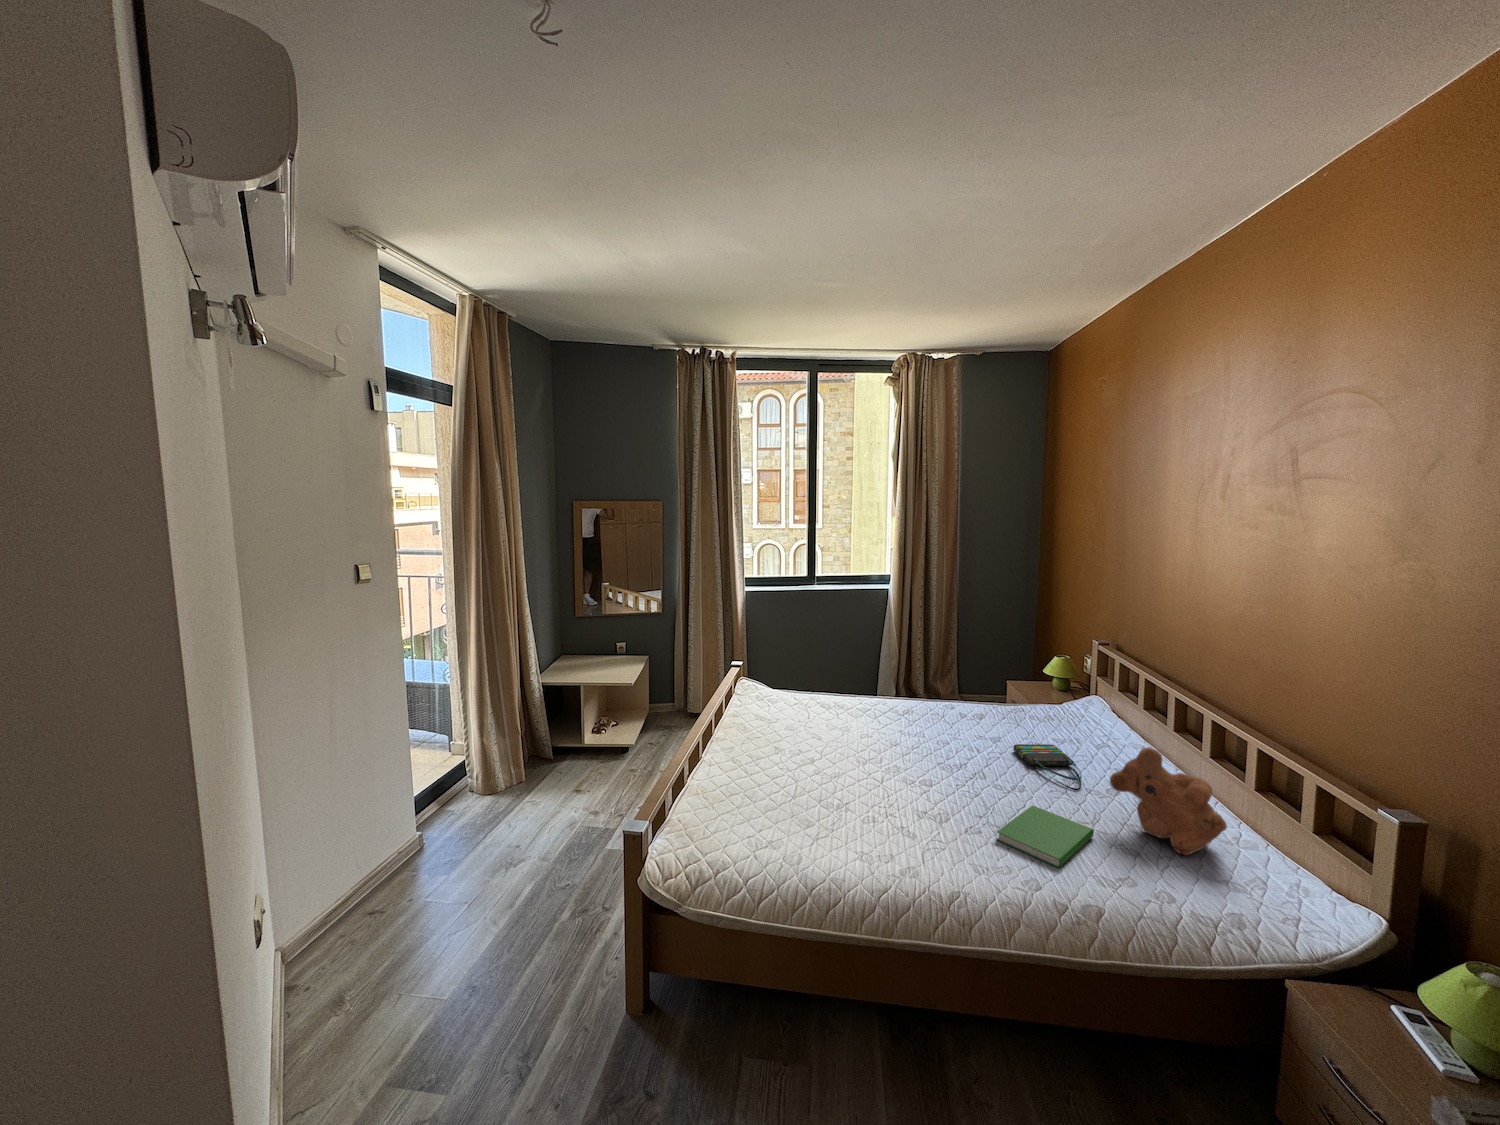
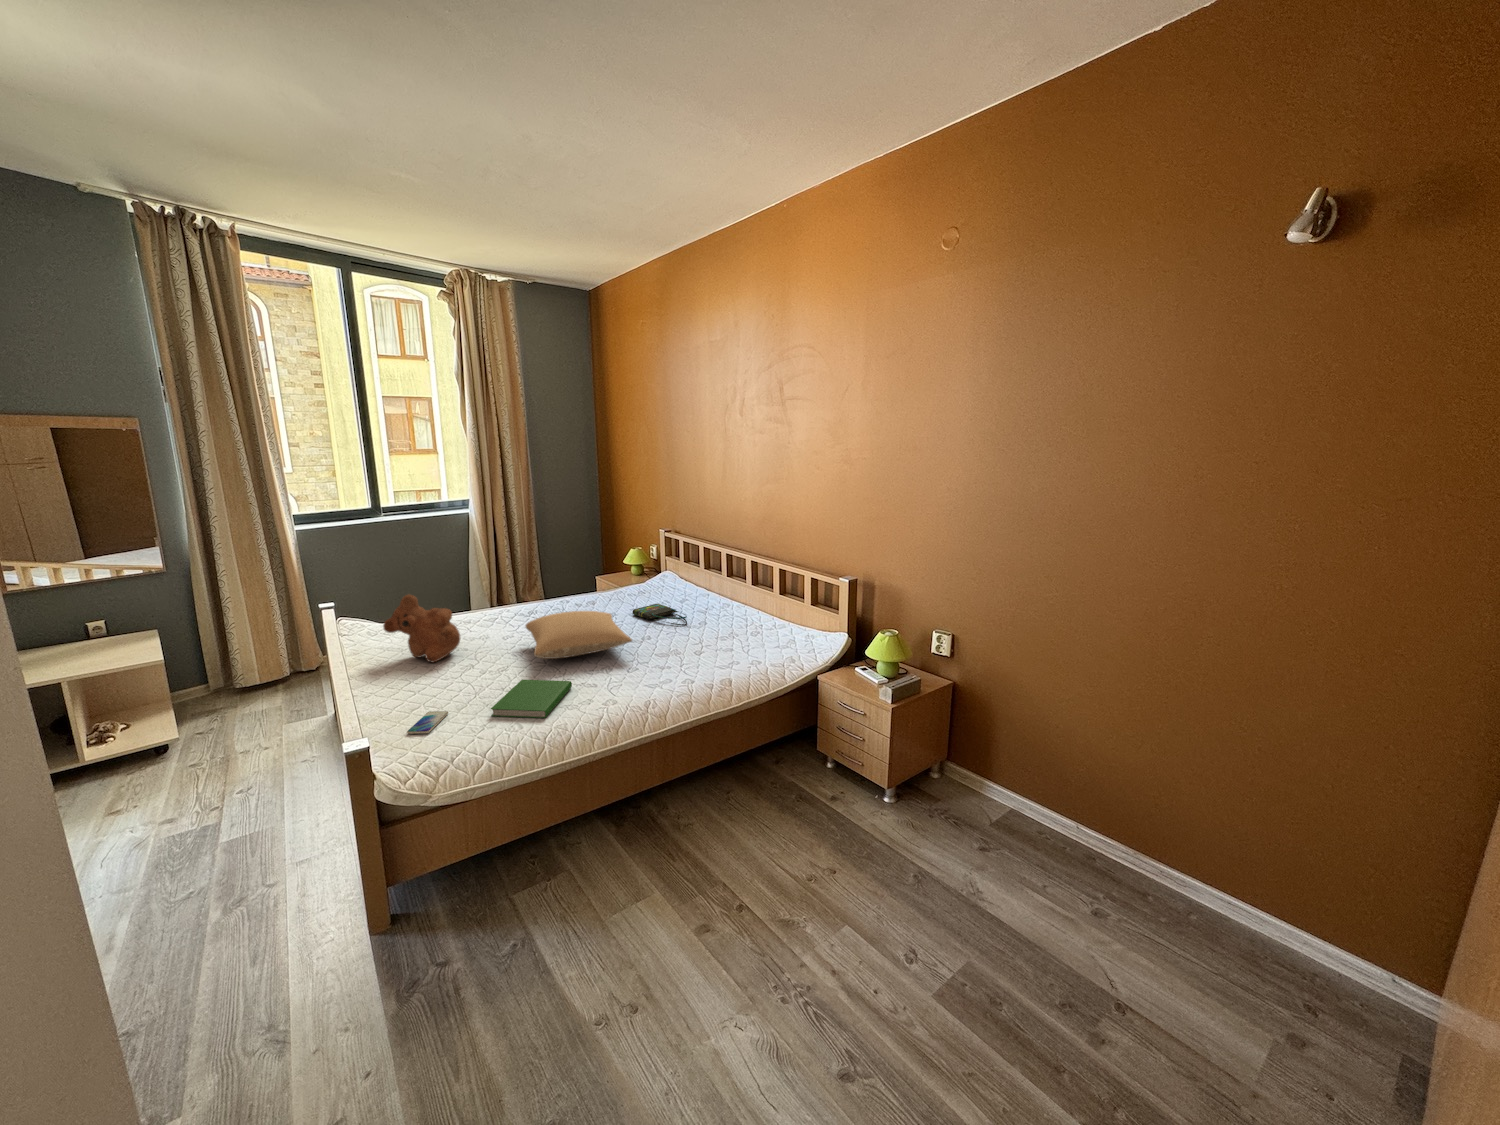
pillow: none [853,729,973,796] -> present [526,611,632,659]
teddy bear: present [1110,747,1227,855] -> present [383,595,460,663]
smartphone: none [703,805,748,830] -> present [407,711,448,734]
hardcover book: present [996,806,1094,868] -> present [491,680,572,718]

